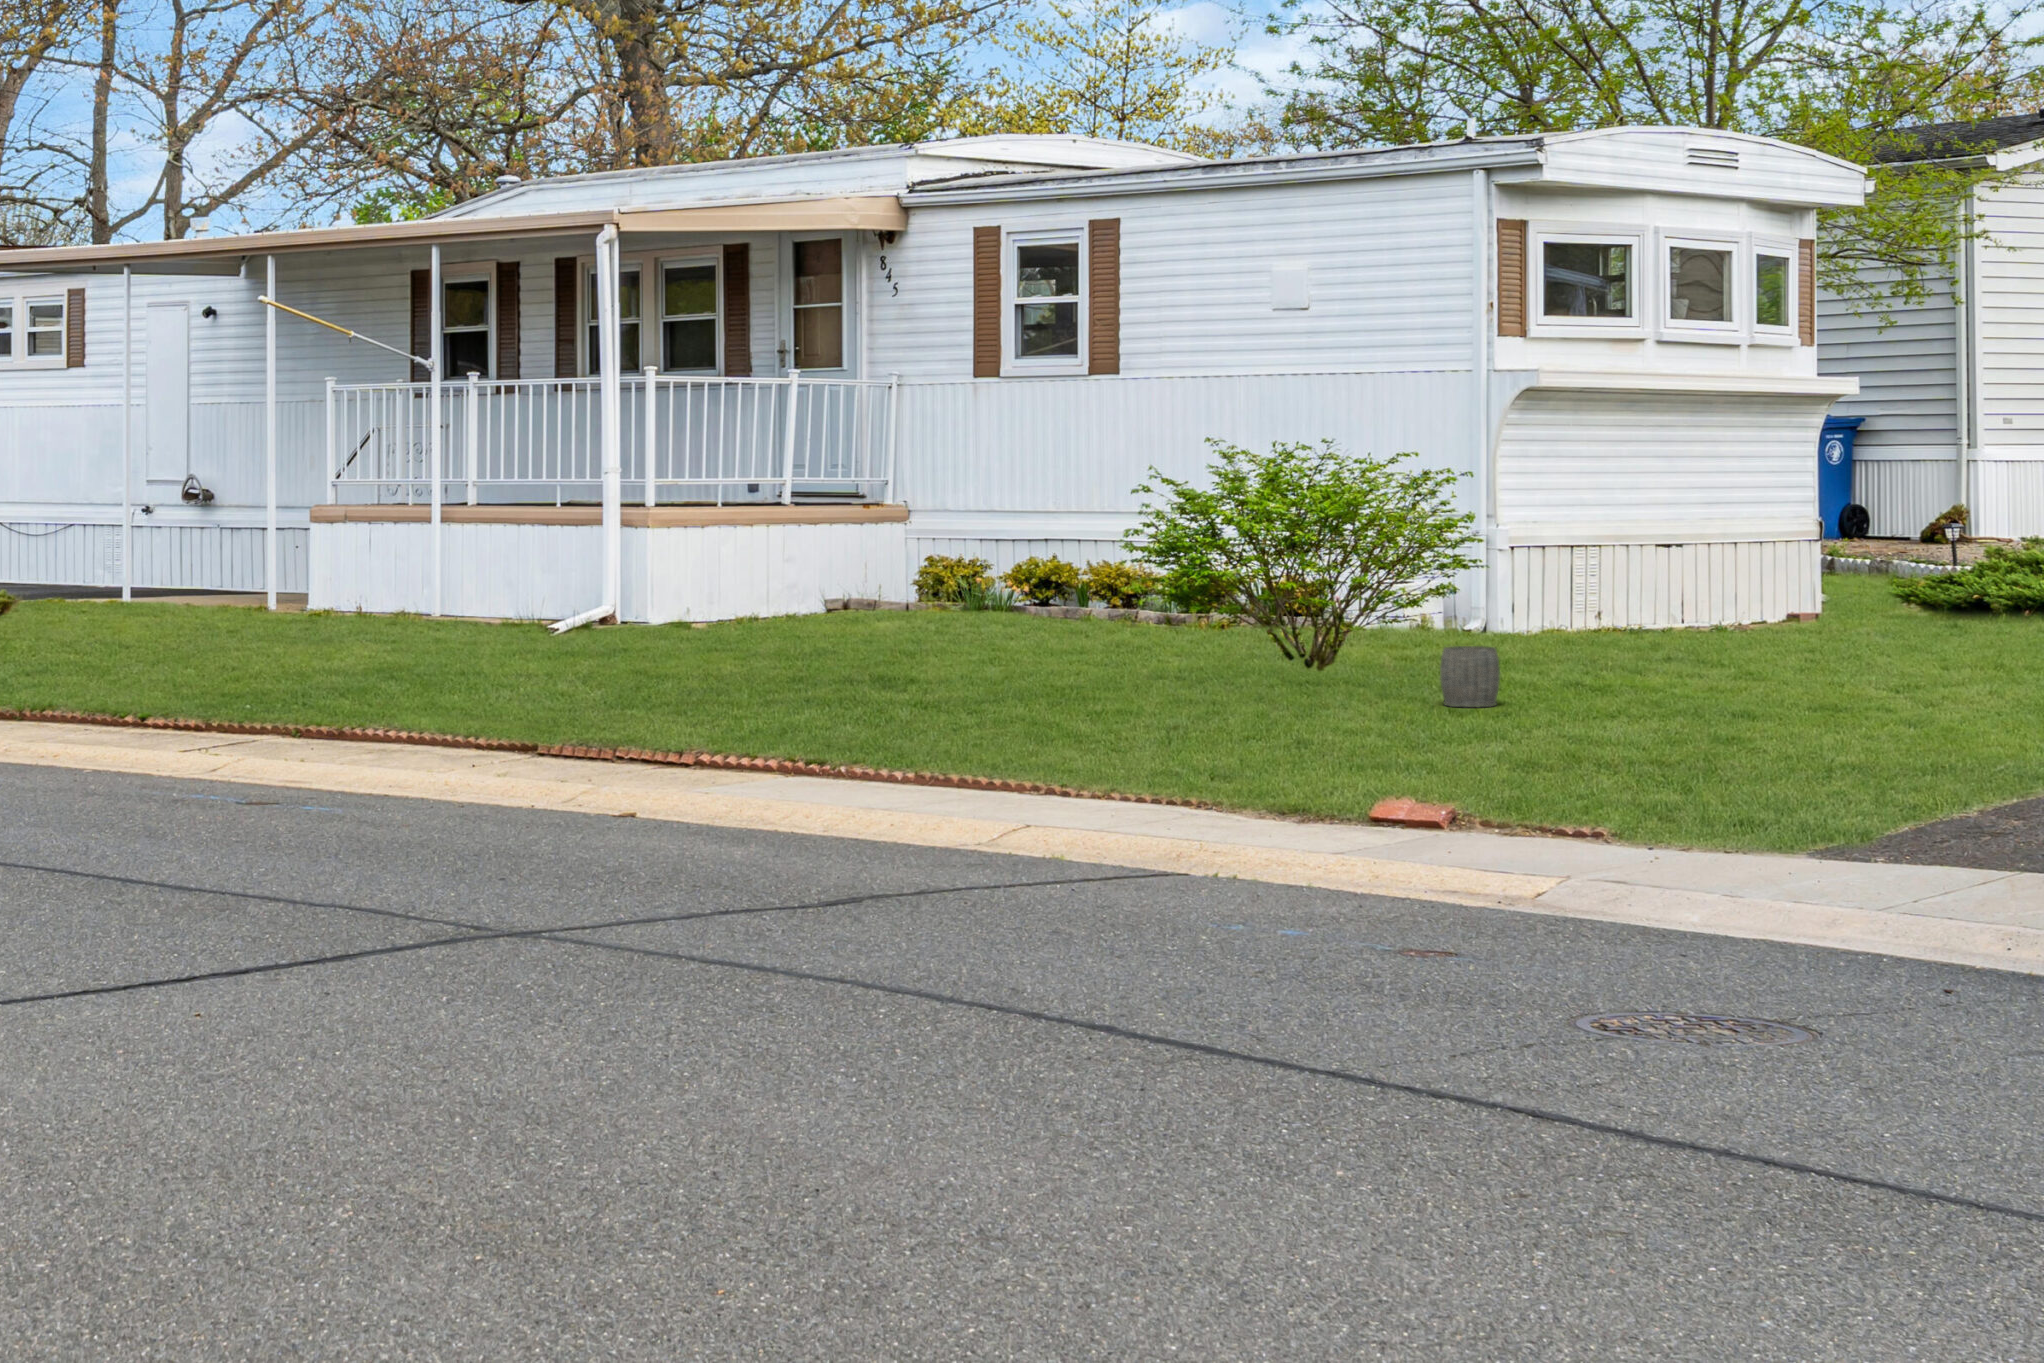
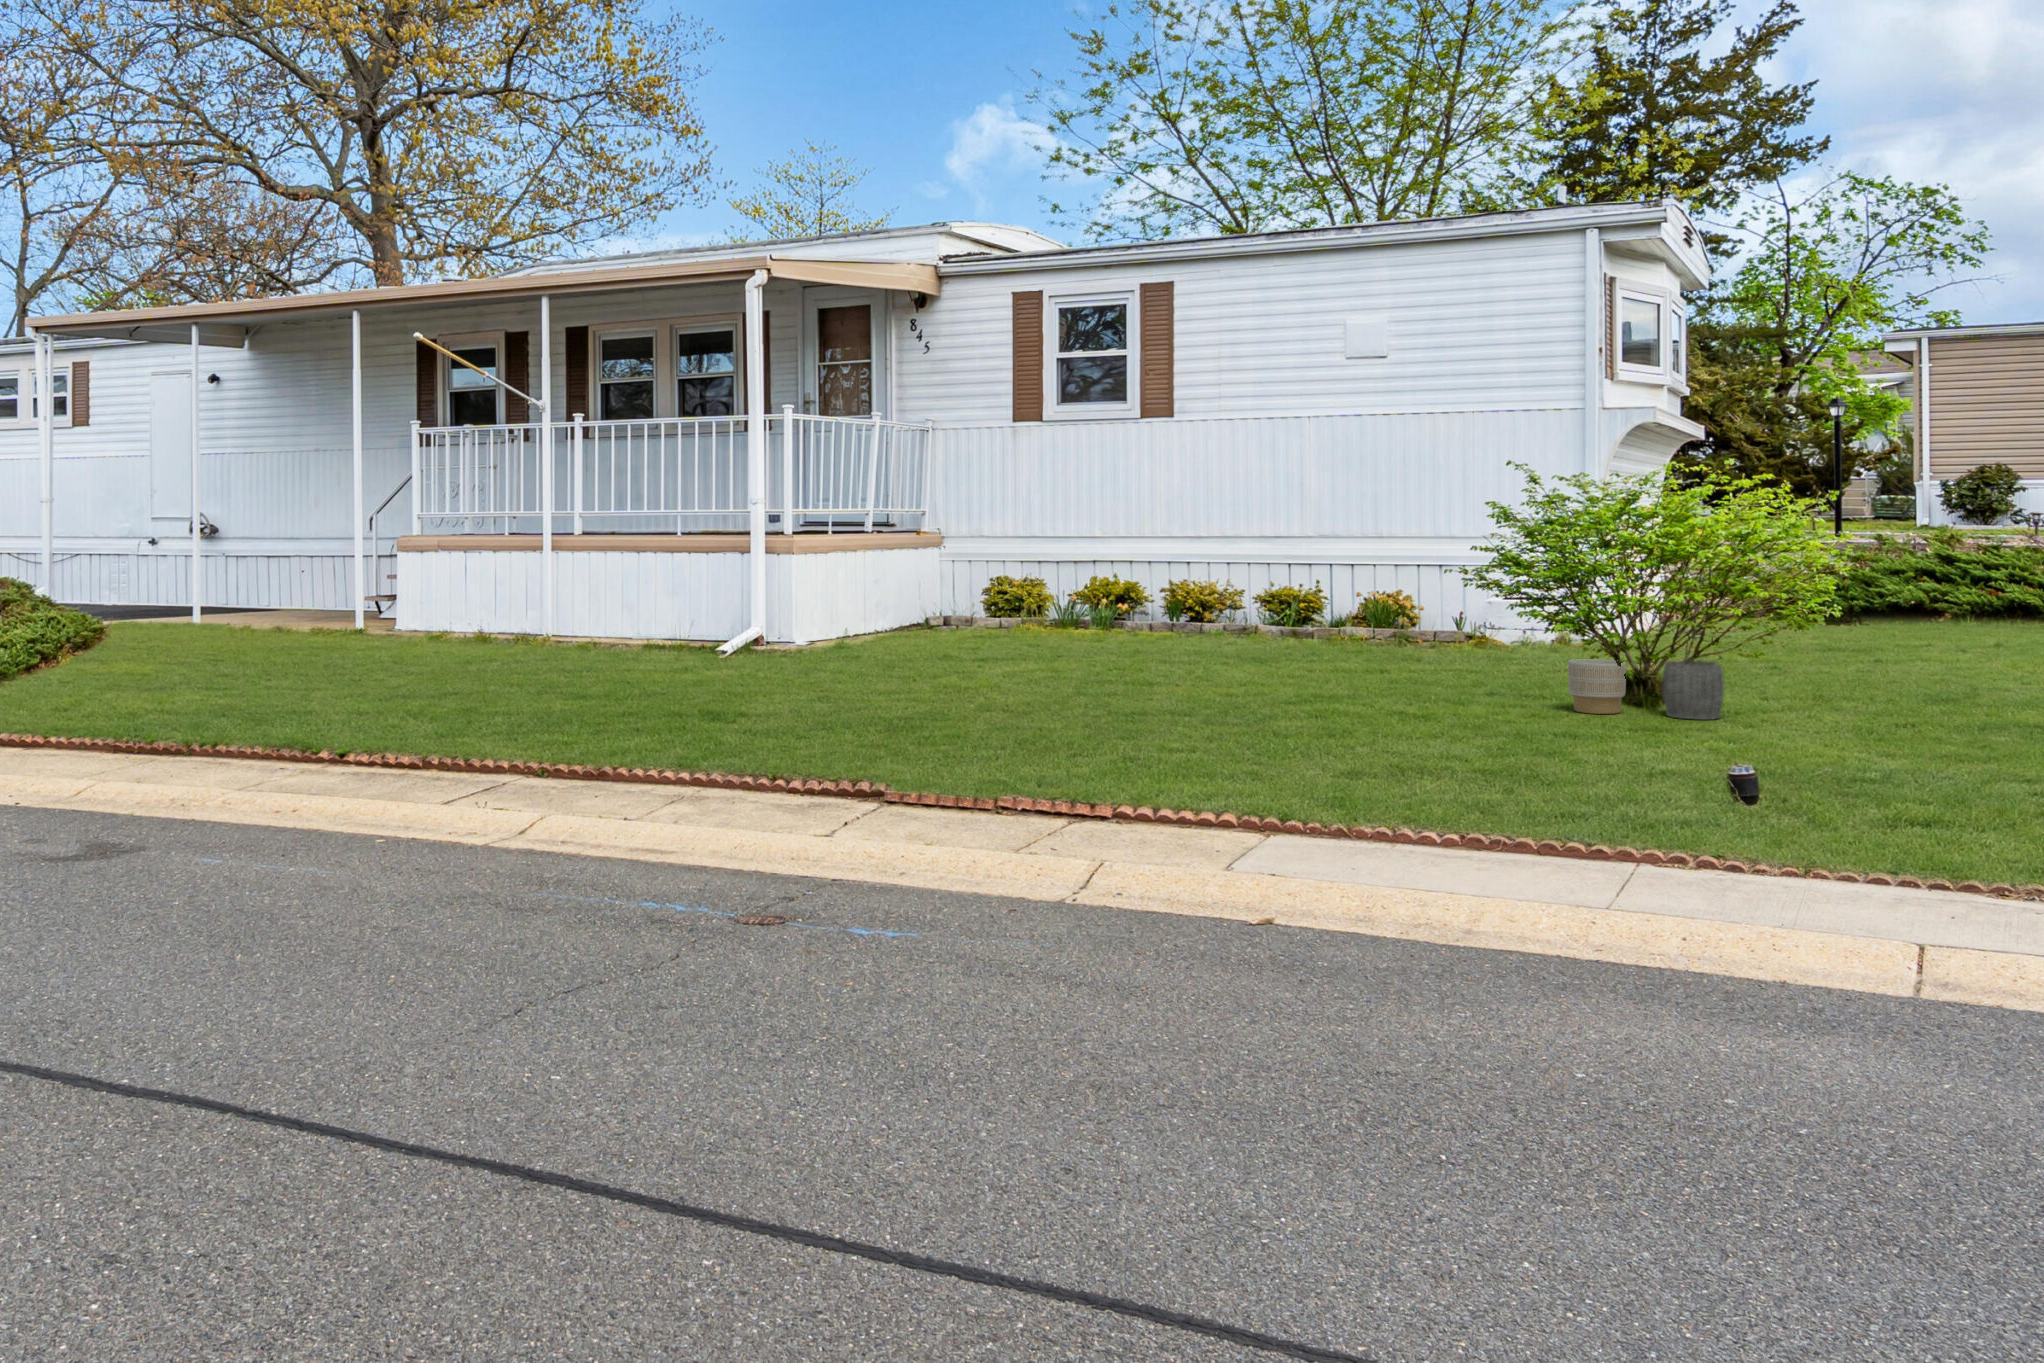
planter: none [1361,645,1418,702] -> present [1568,659,1626,714]

